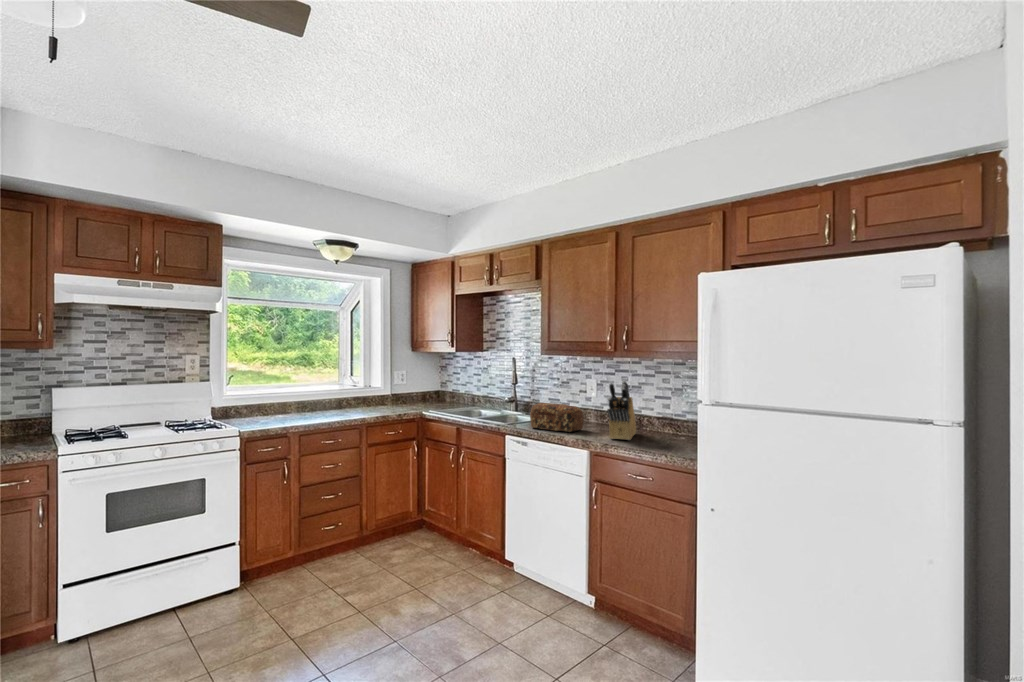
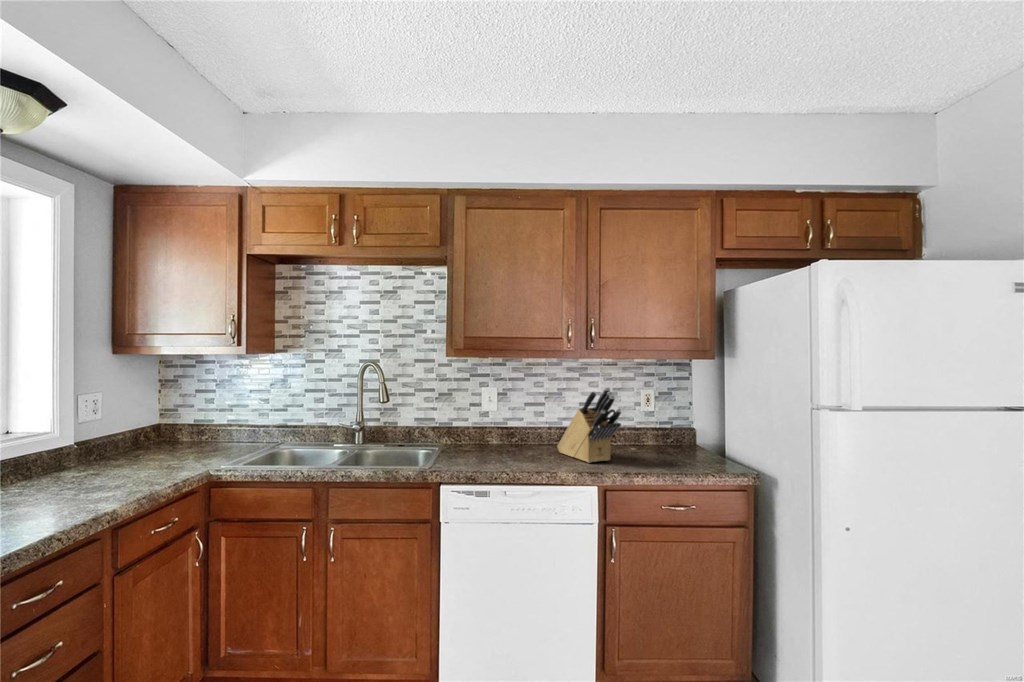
bread loaf: present [530,403,584,432] -> none [457,424,527,465]

